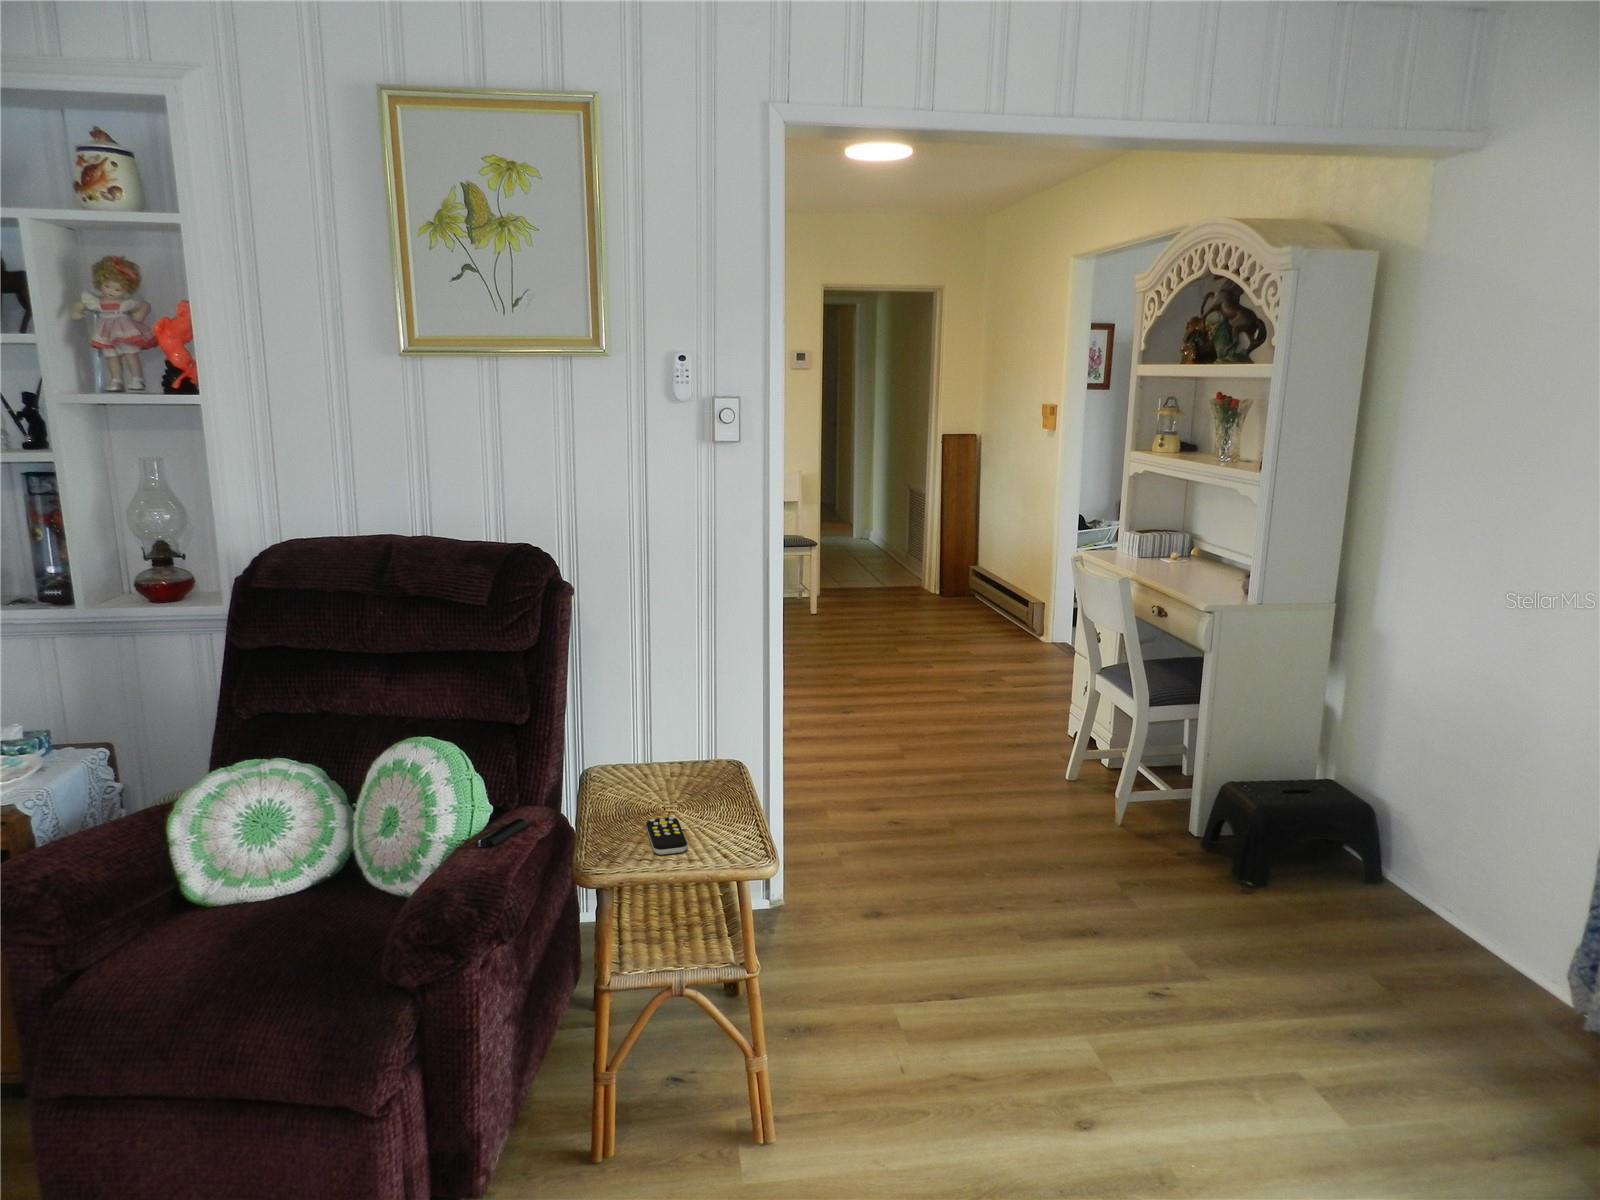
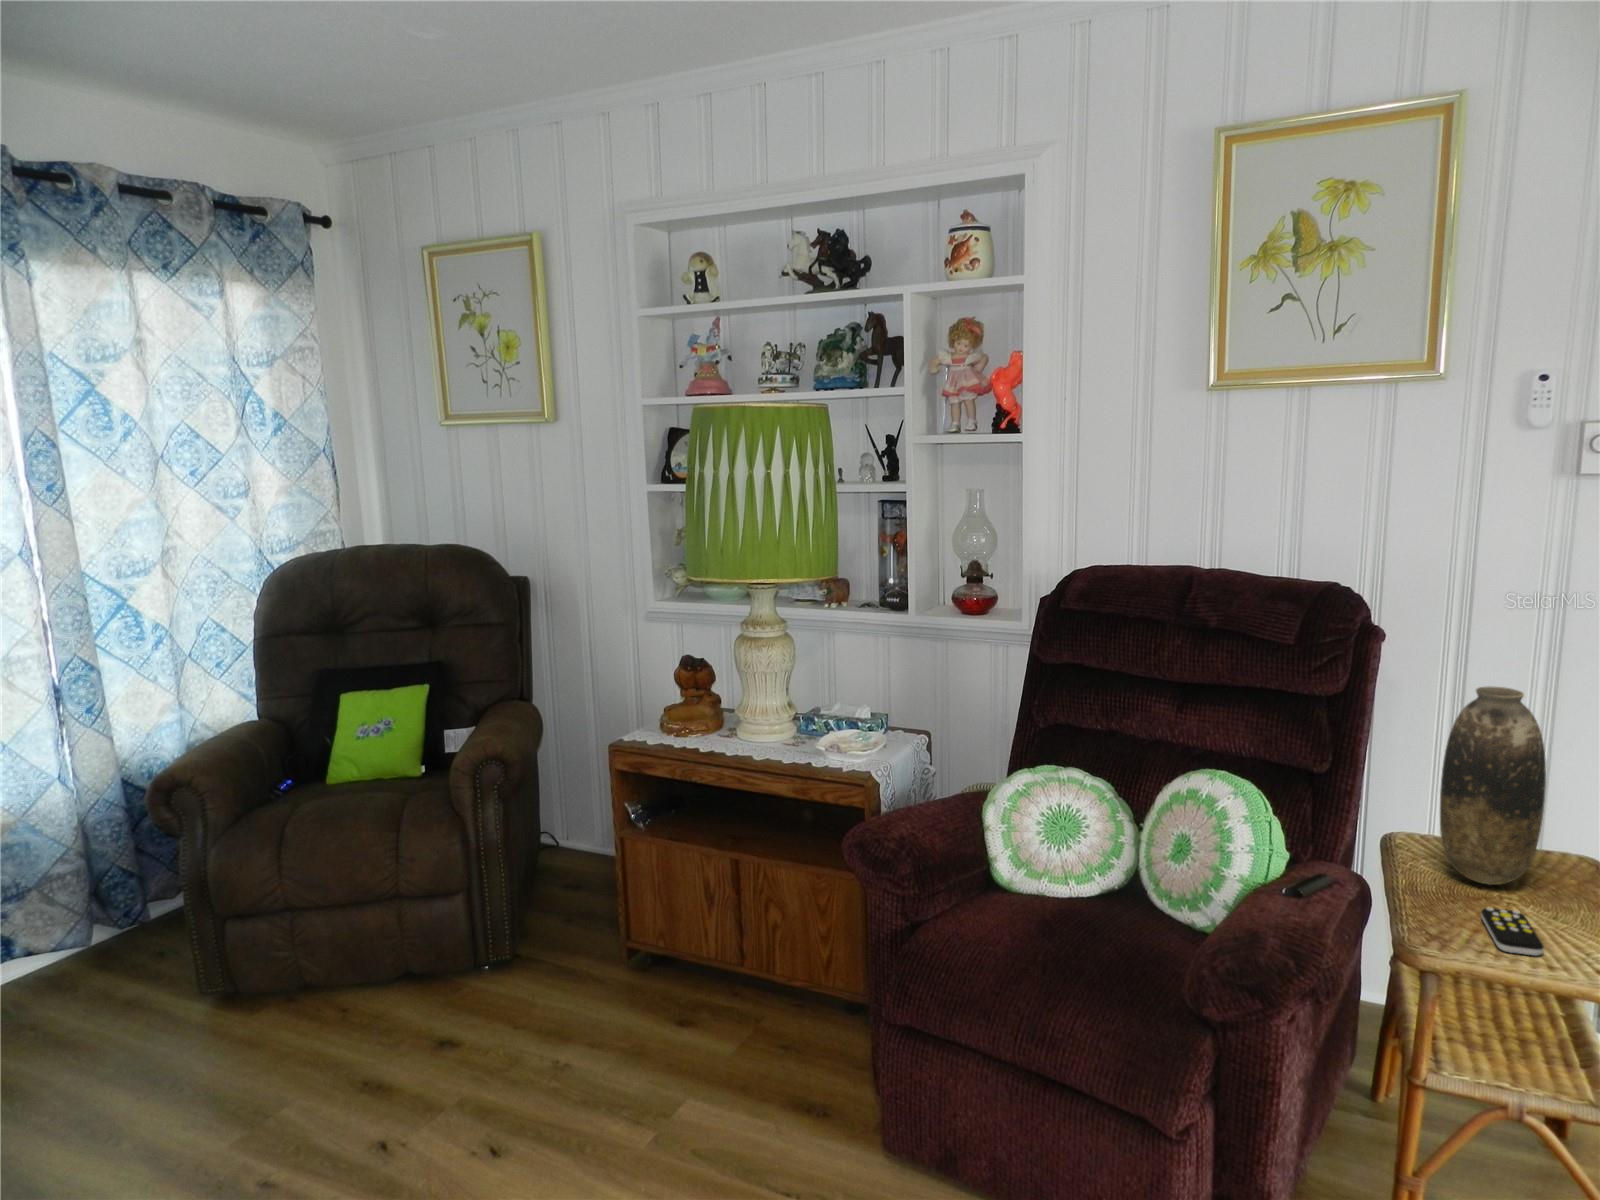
vase: none [616,628,690,798] -> present [1440,686,1546,885]

